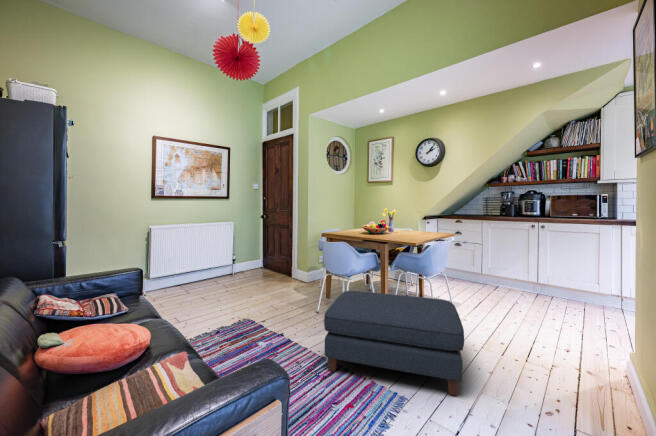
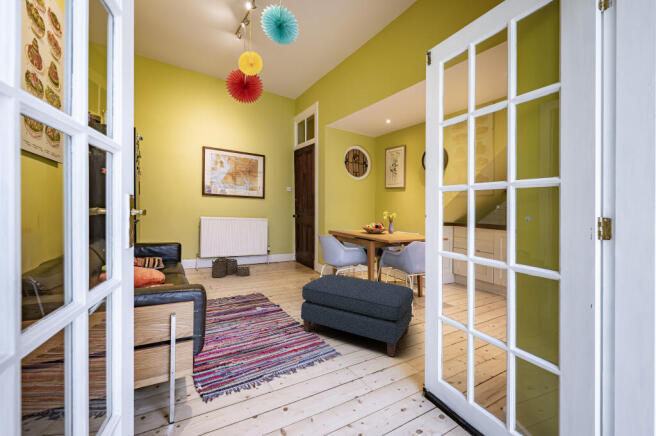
woven basket: none [175,272,225,301] -> present [212,257,250,277]

